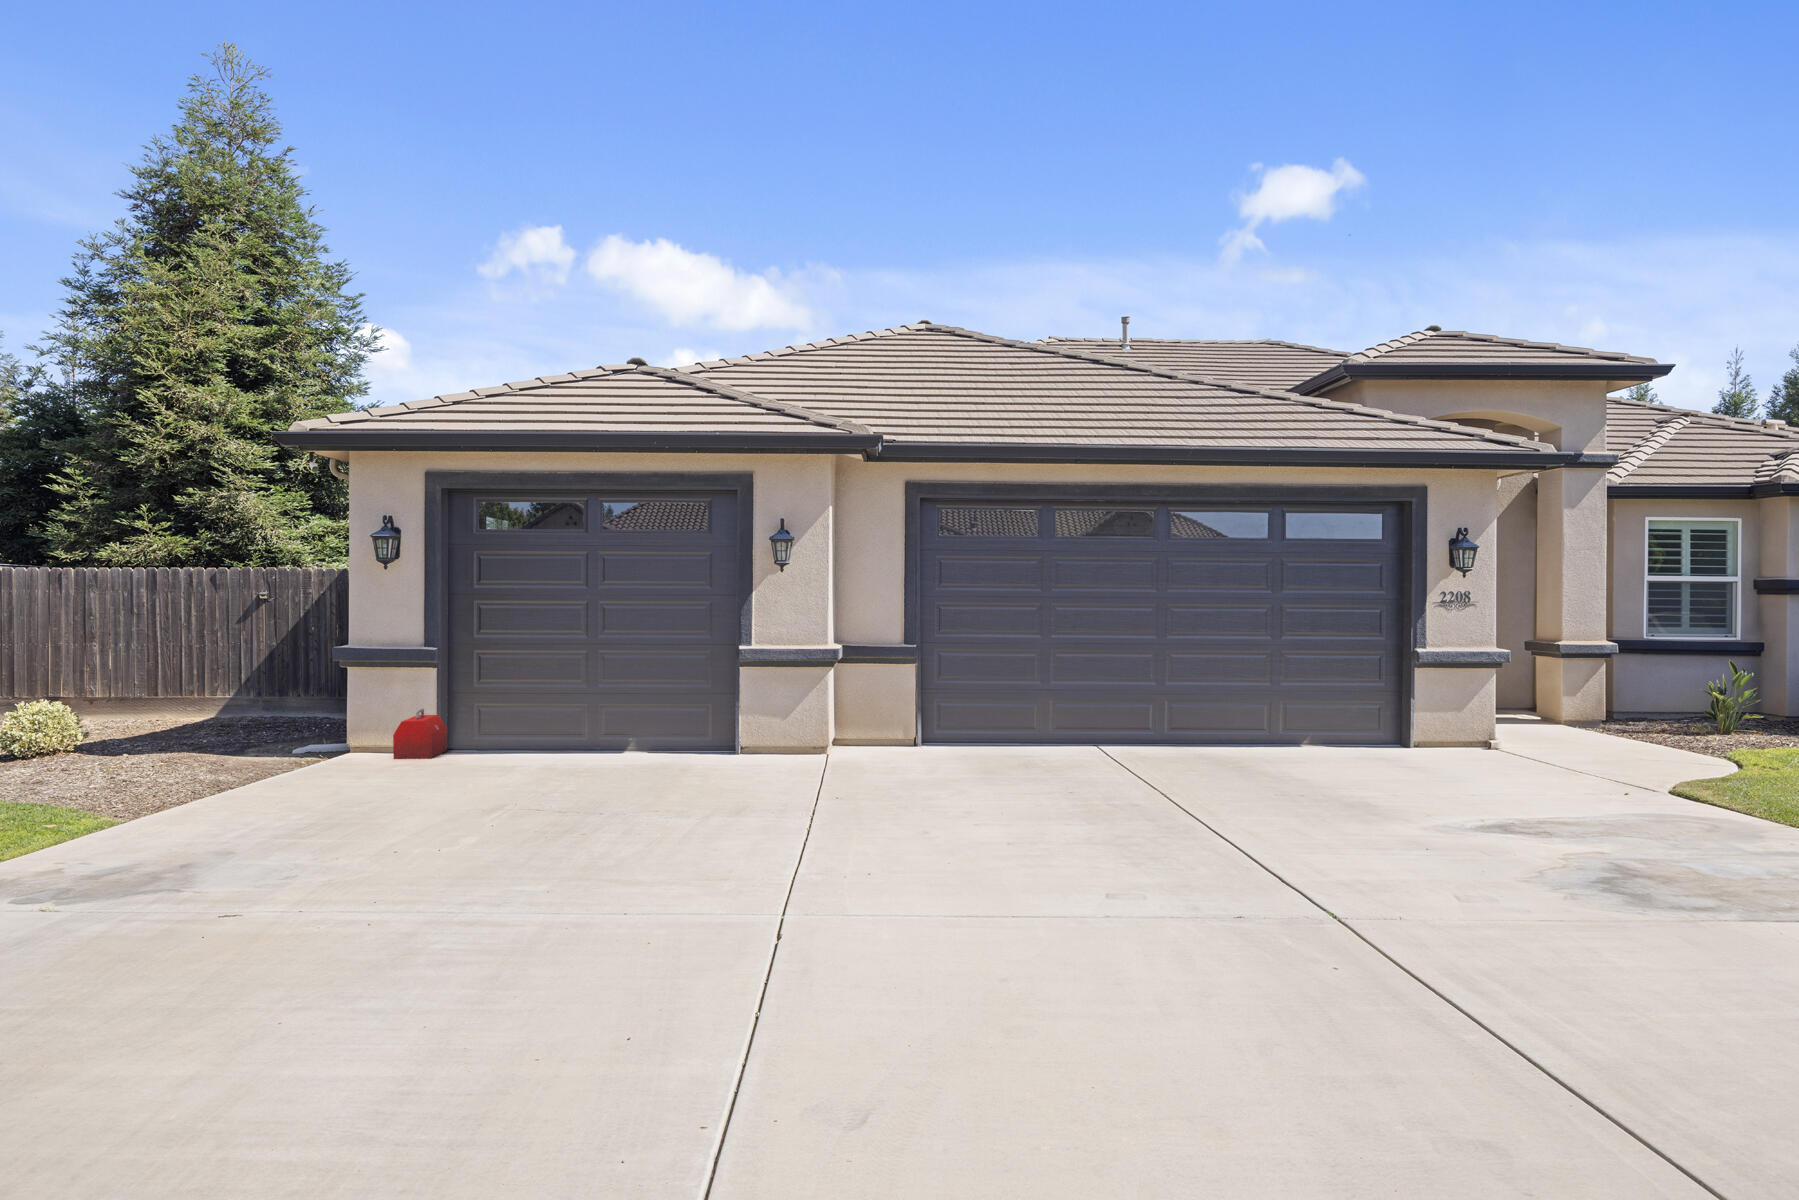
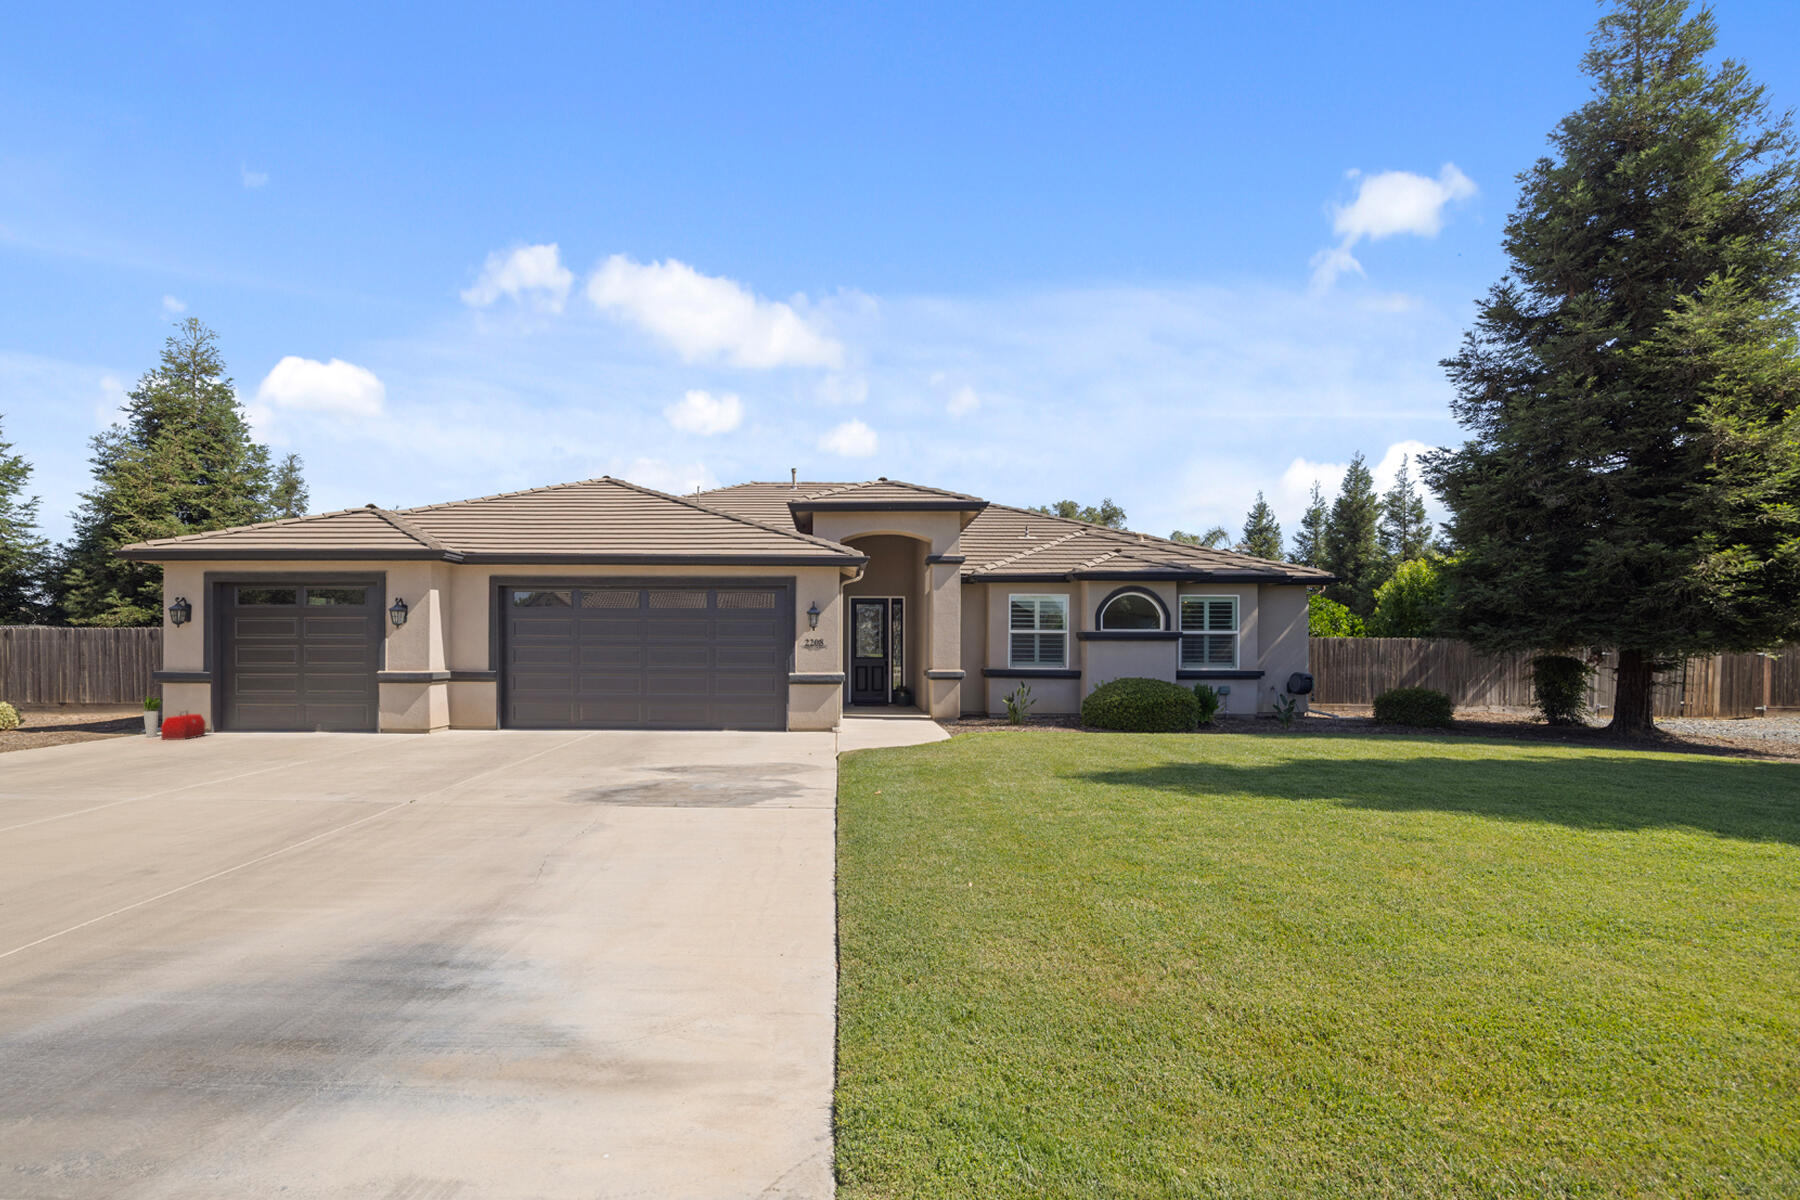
planter: none [343,684,379,753] -> present [143,696,161,737]

